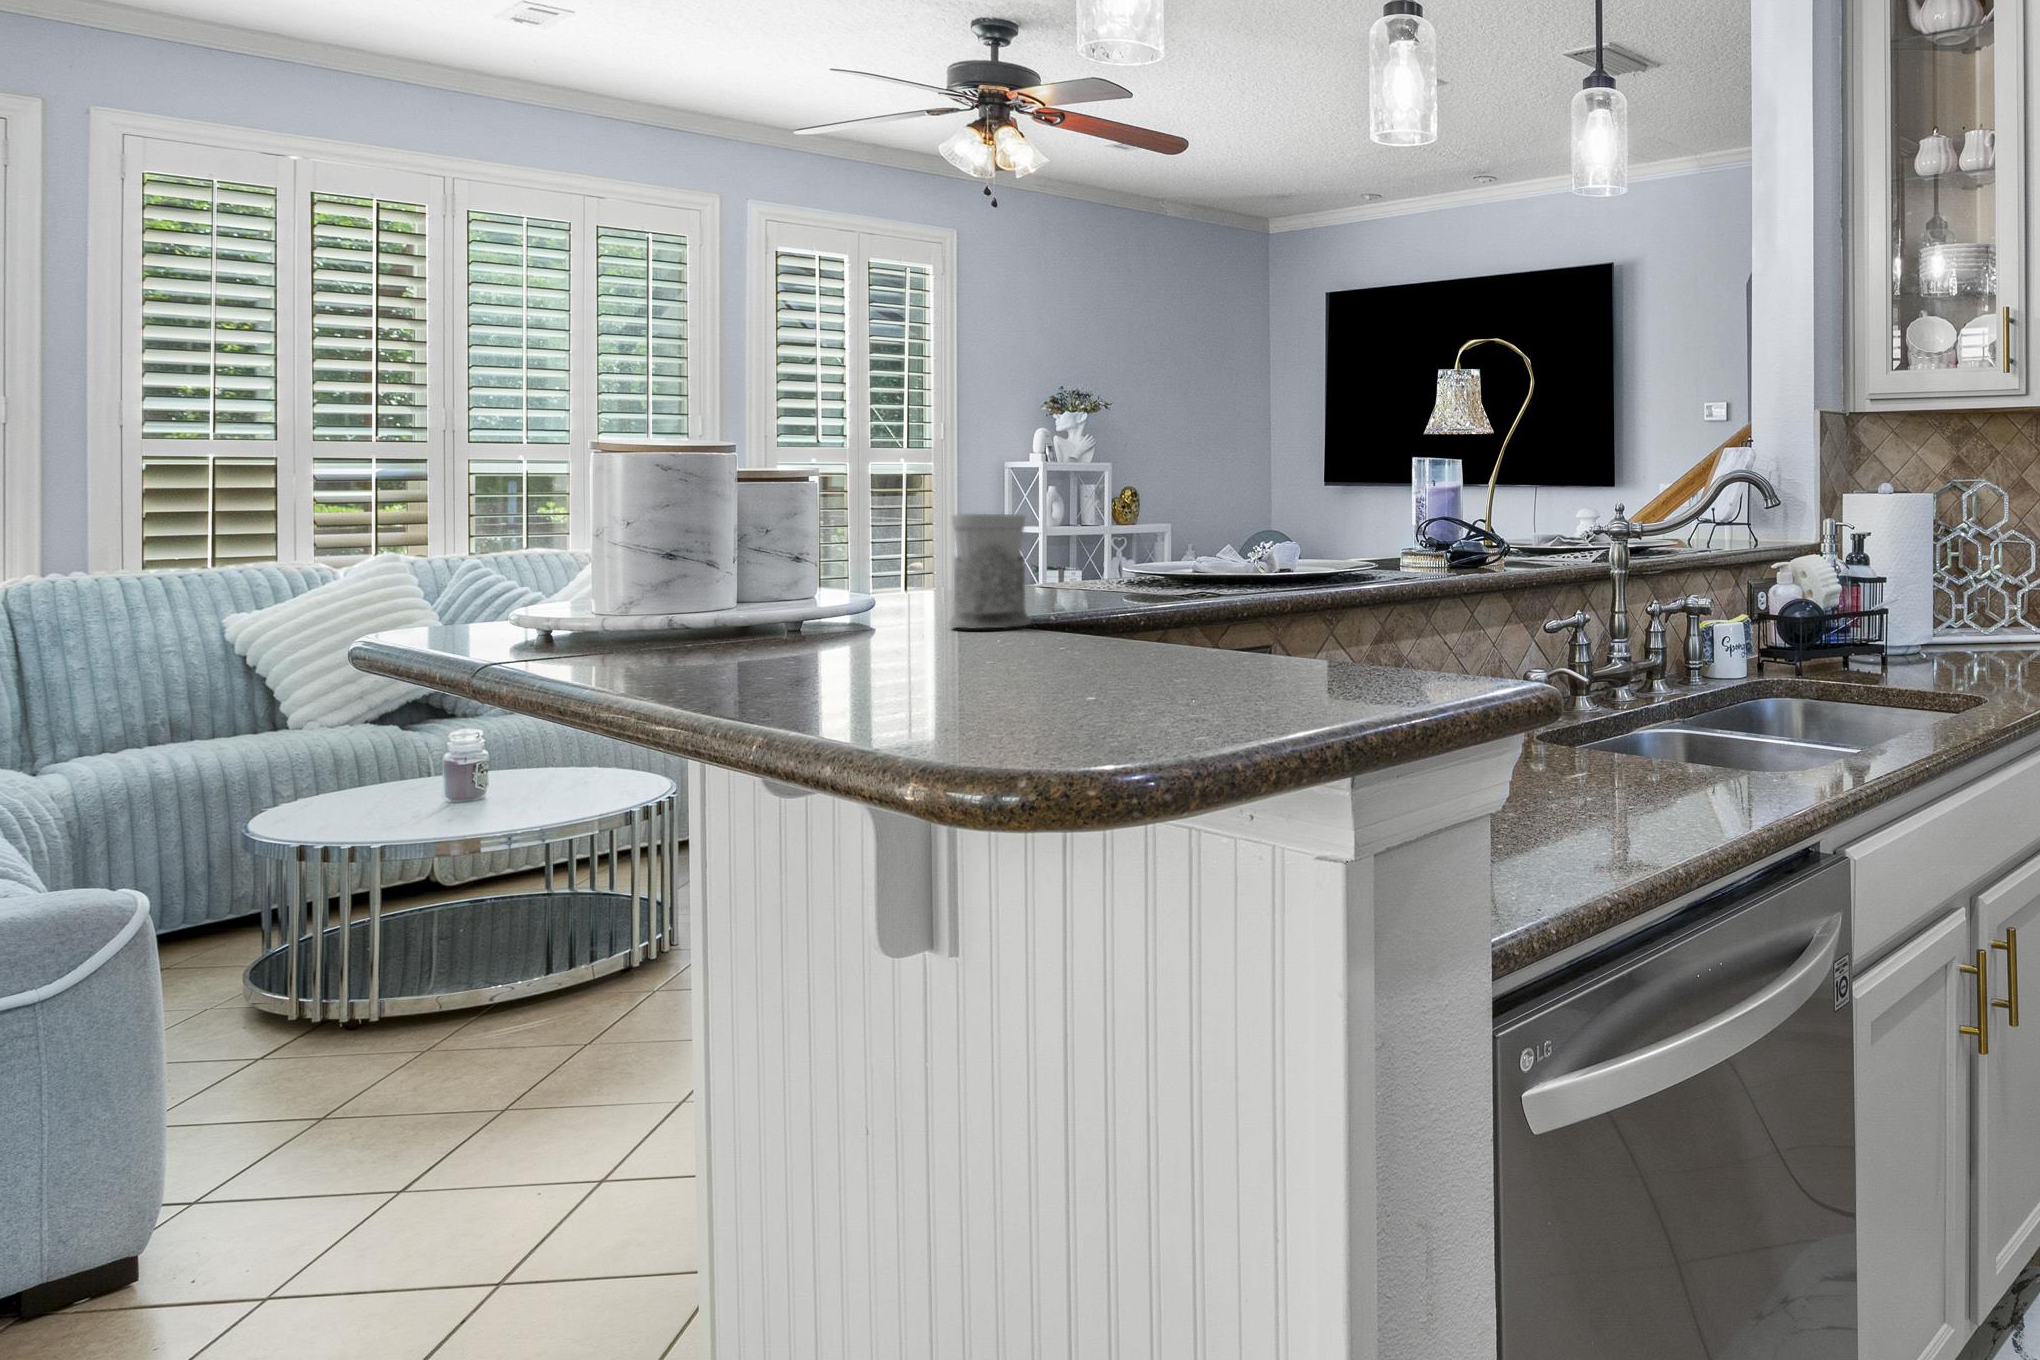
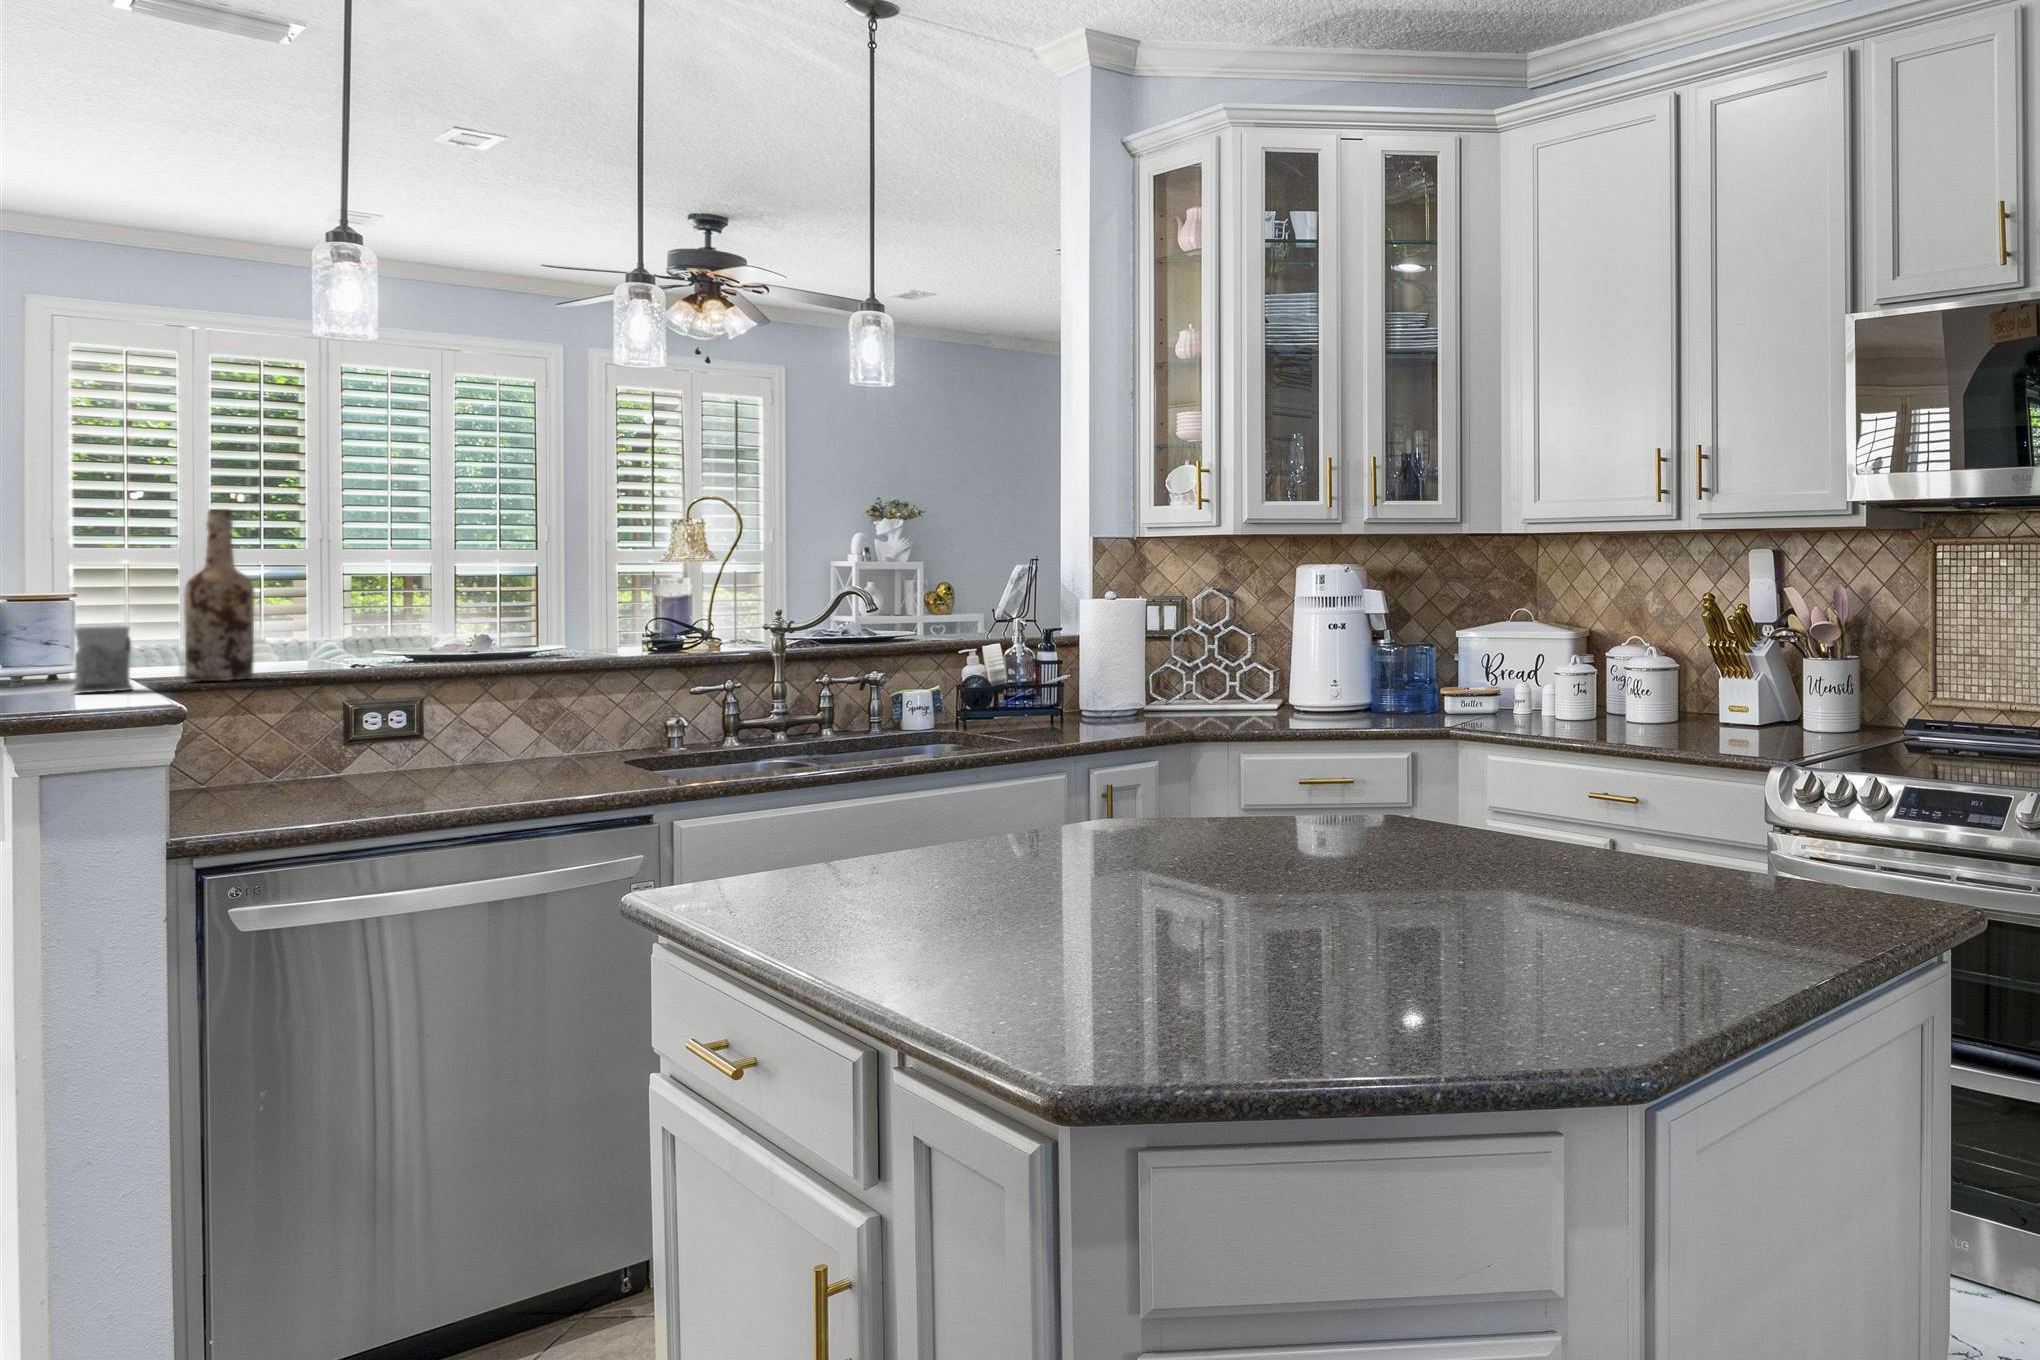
wine bottle: none [1023,322,1113,608] -> present [184,509,255,681]

